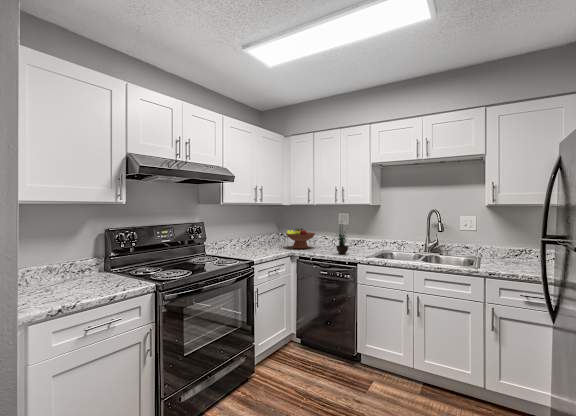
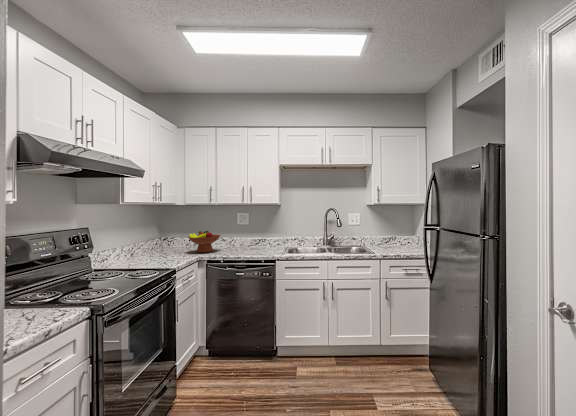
potted plant: present [336,227,348,254] -> none [244,215,264,253]

